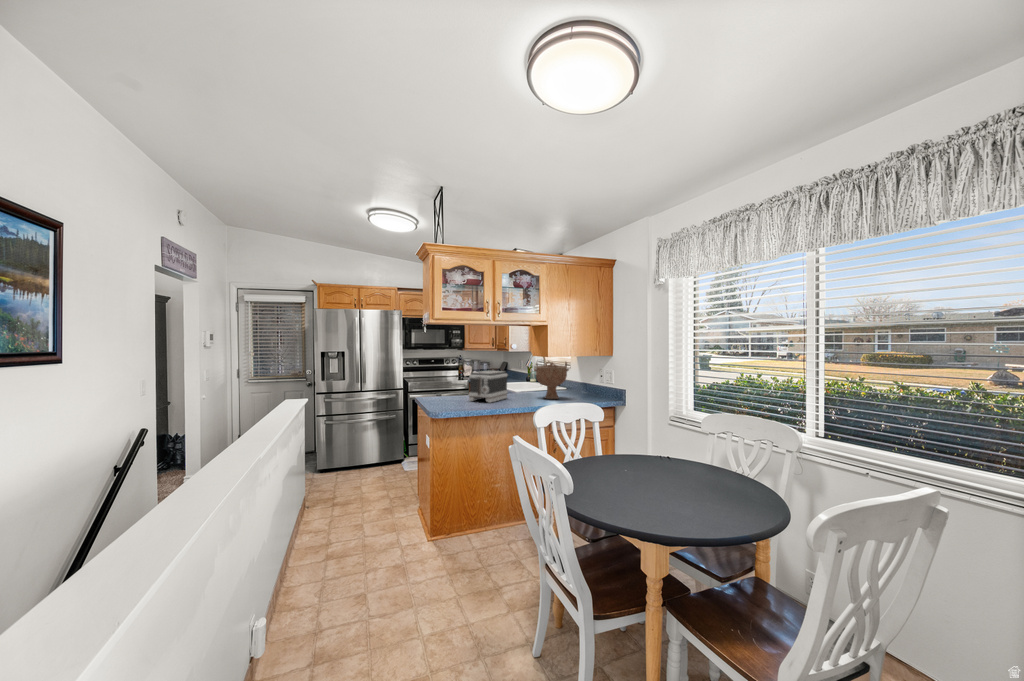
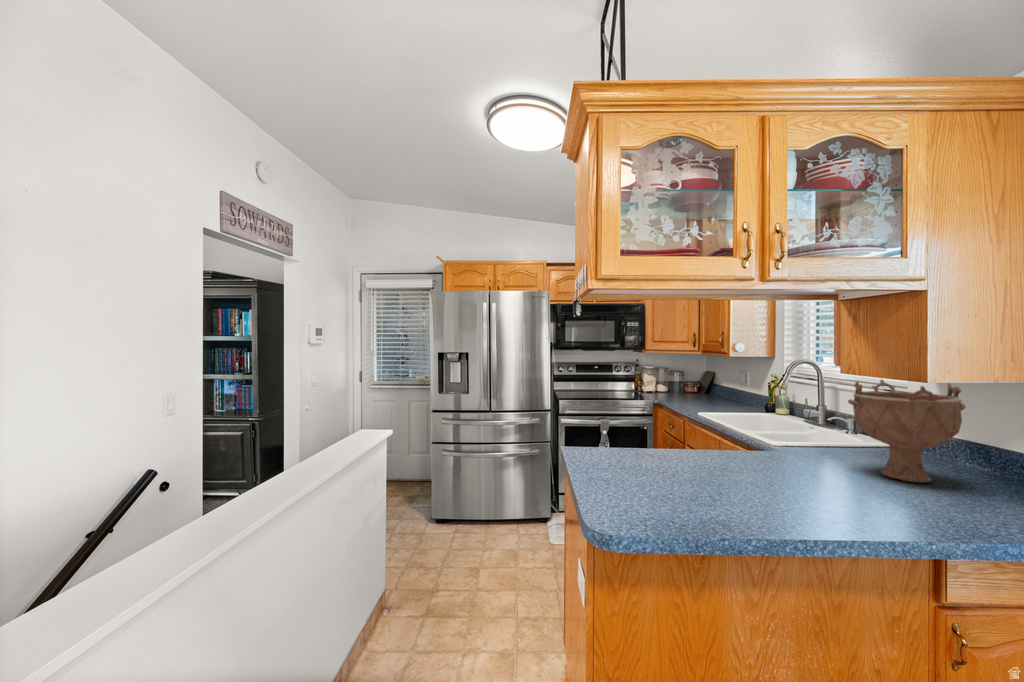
toaster: present [469,371,508,403] -> none [687,399,780,486]

